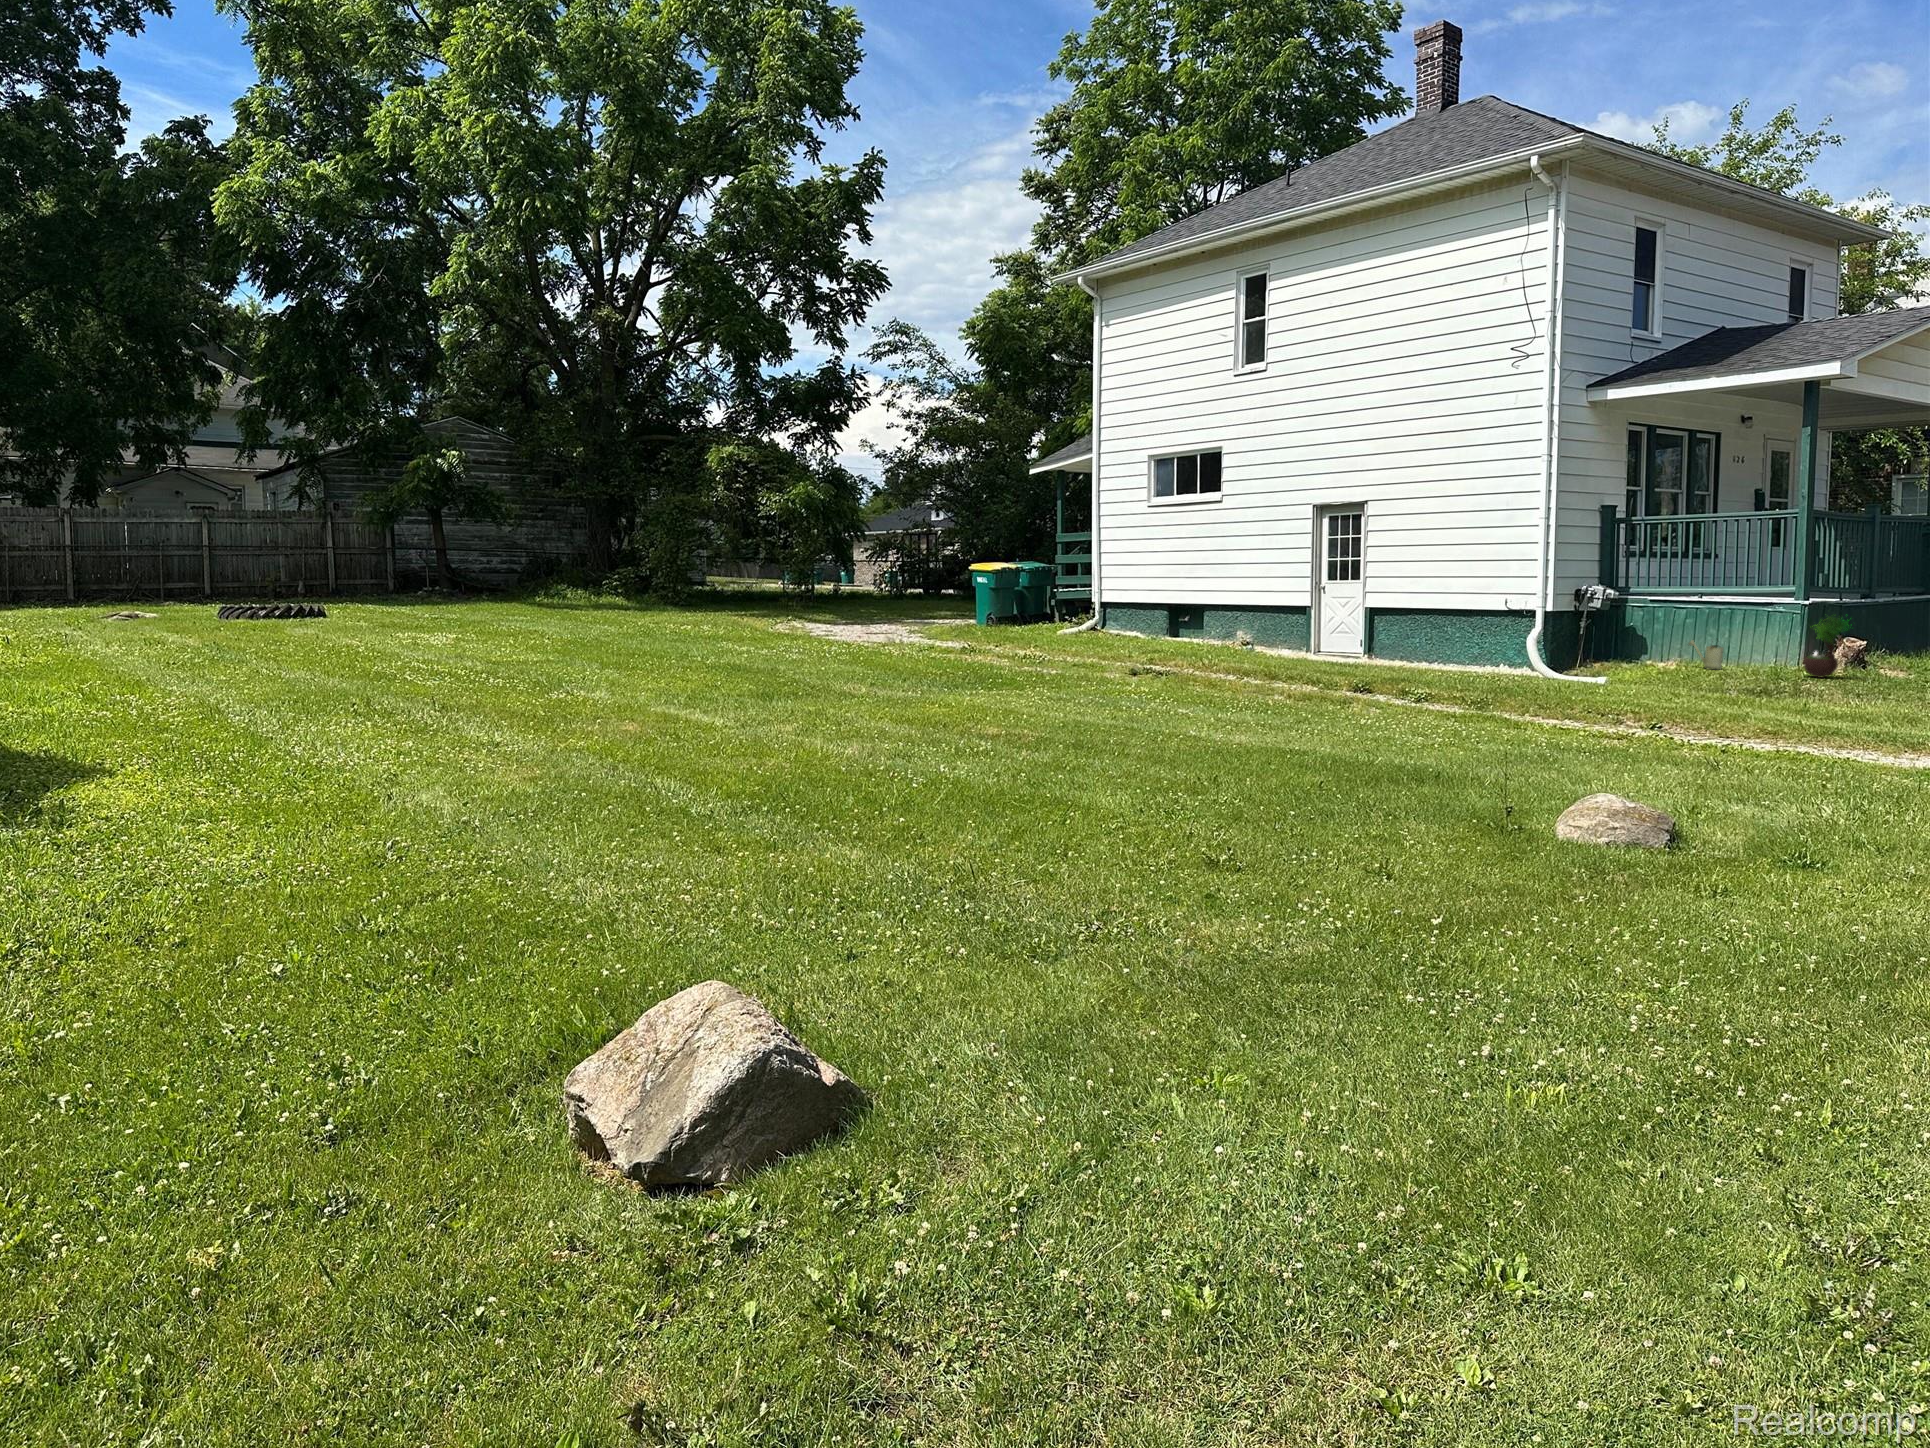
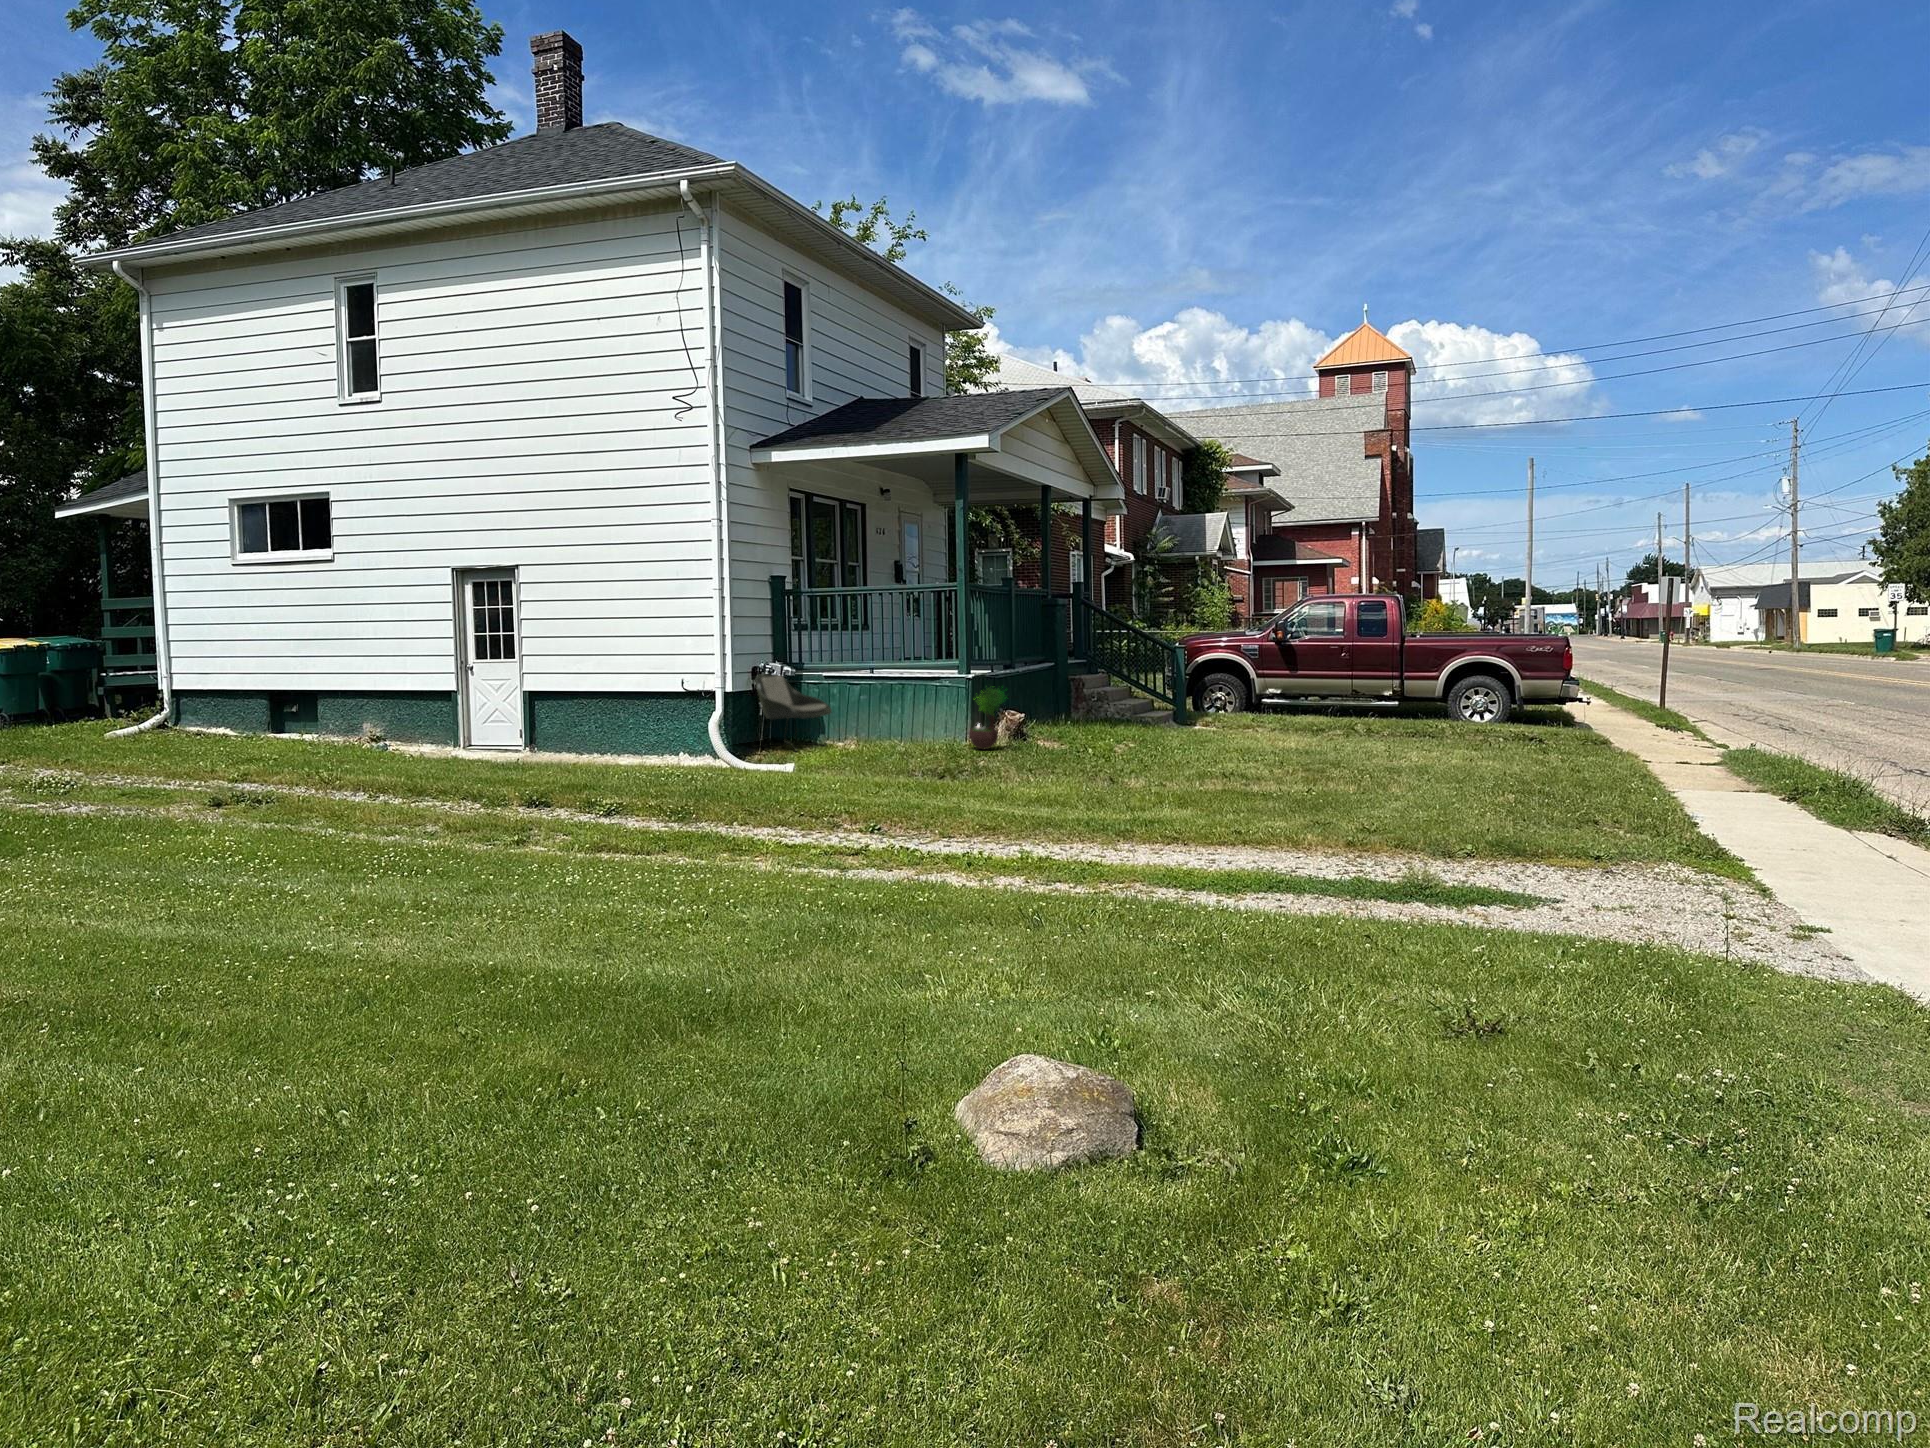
lounge chair: none [1568,596,1653,668] -> present [754,674,832,751]
watering can: present [1689,641,1723,670] -> none [864,713,900,746]

